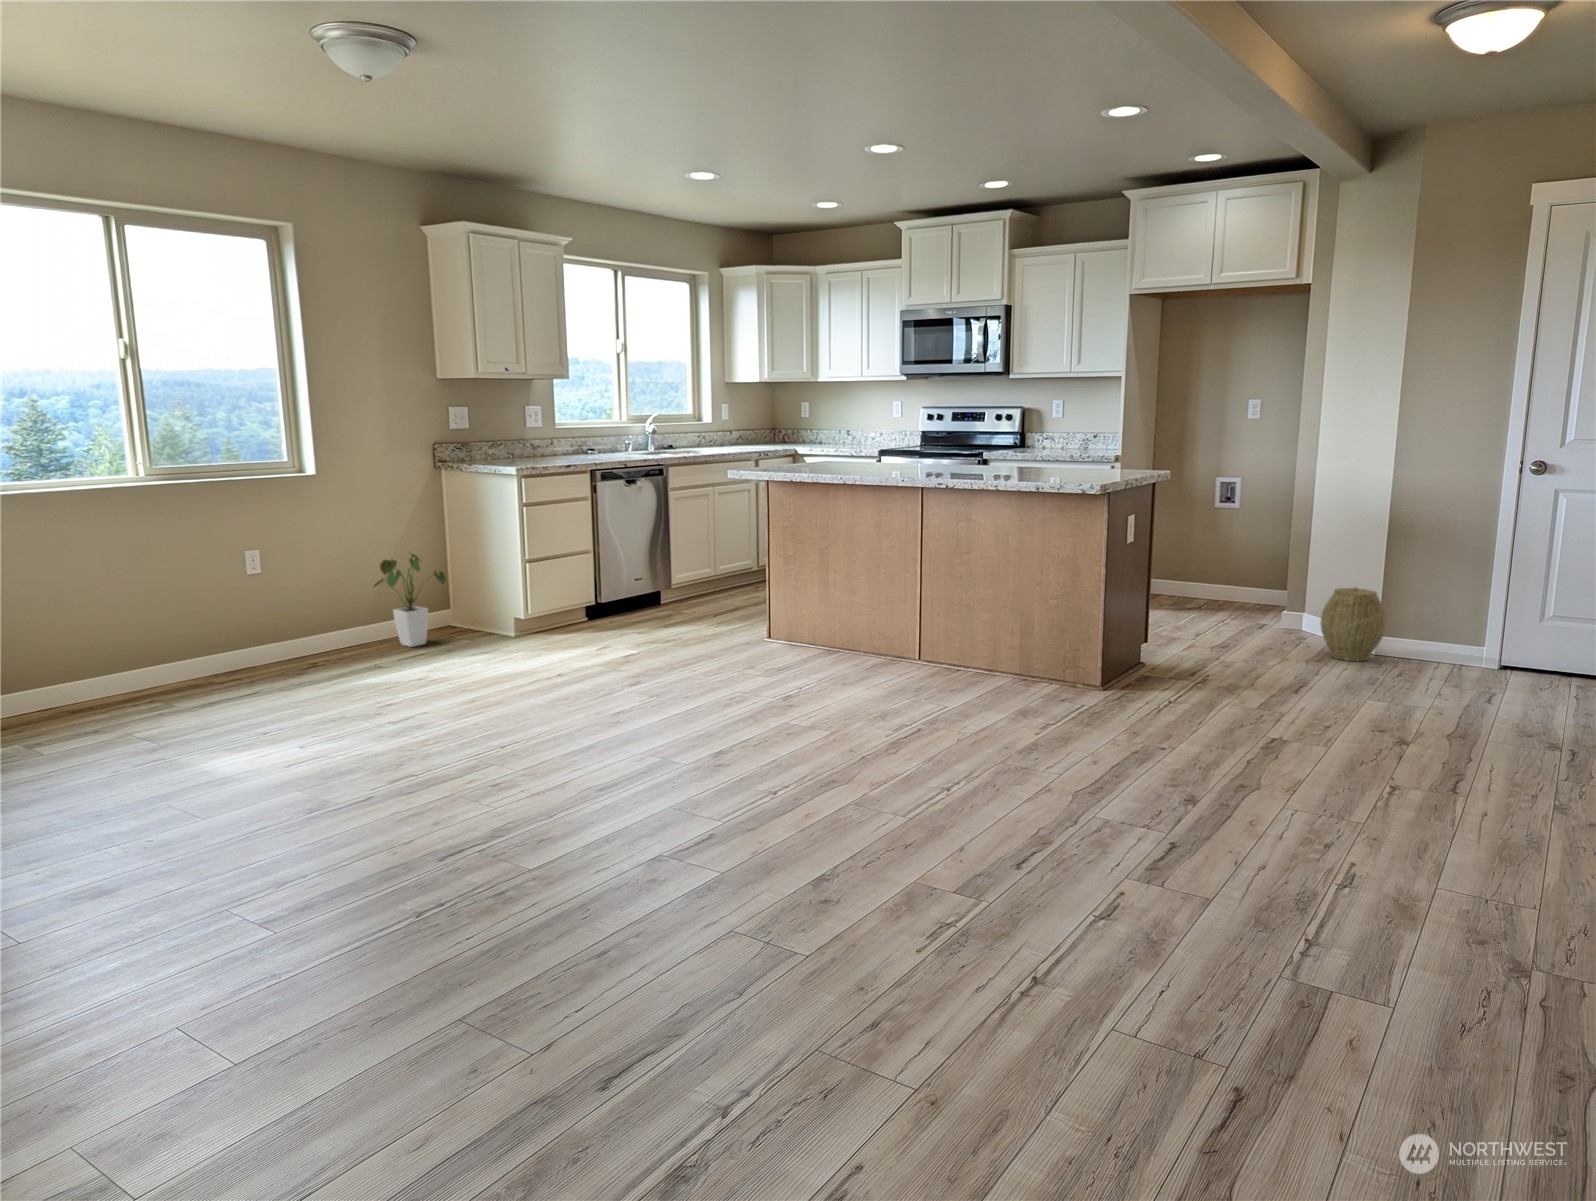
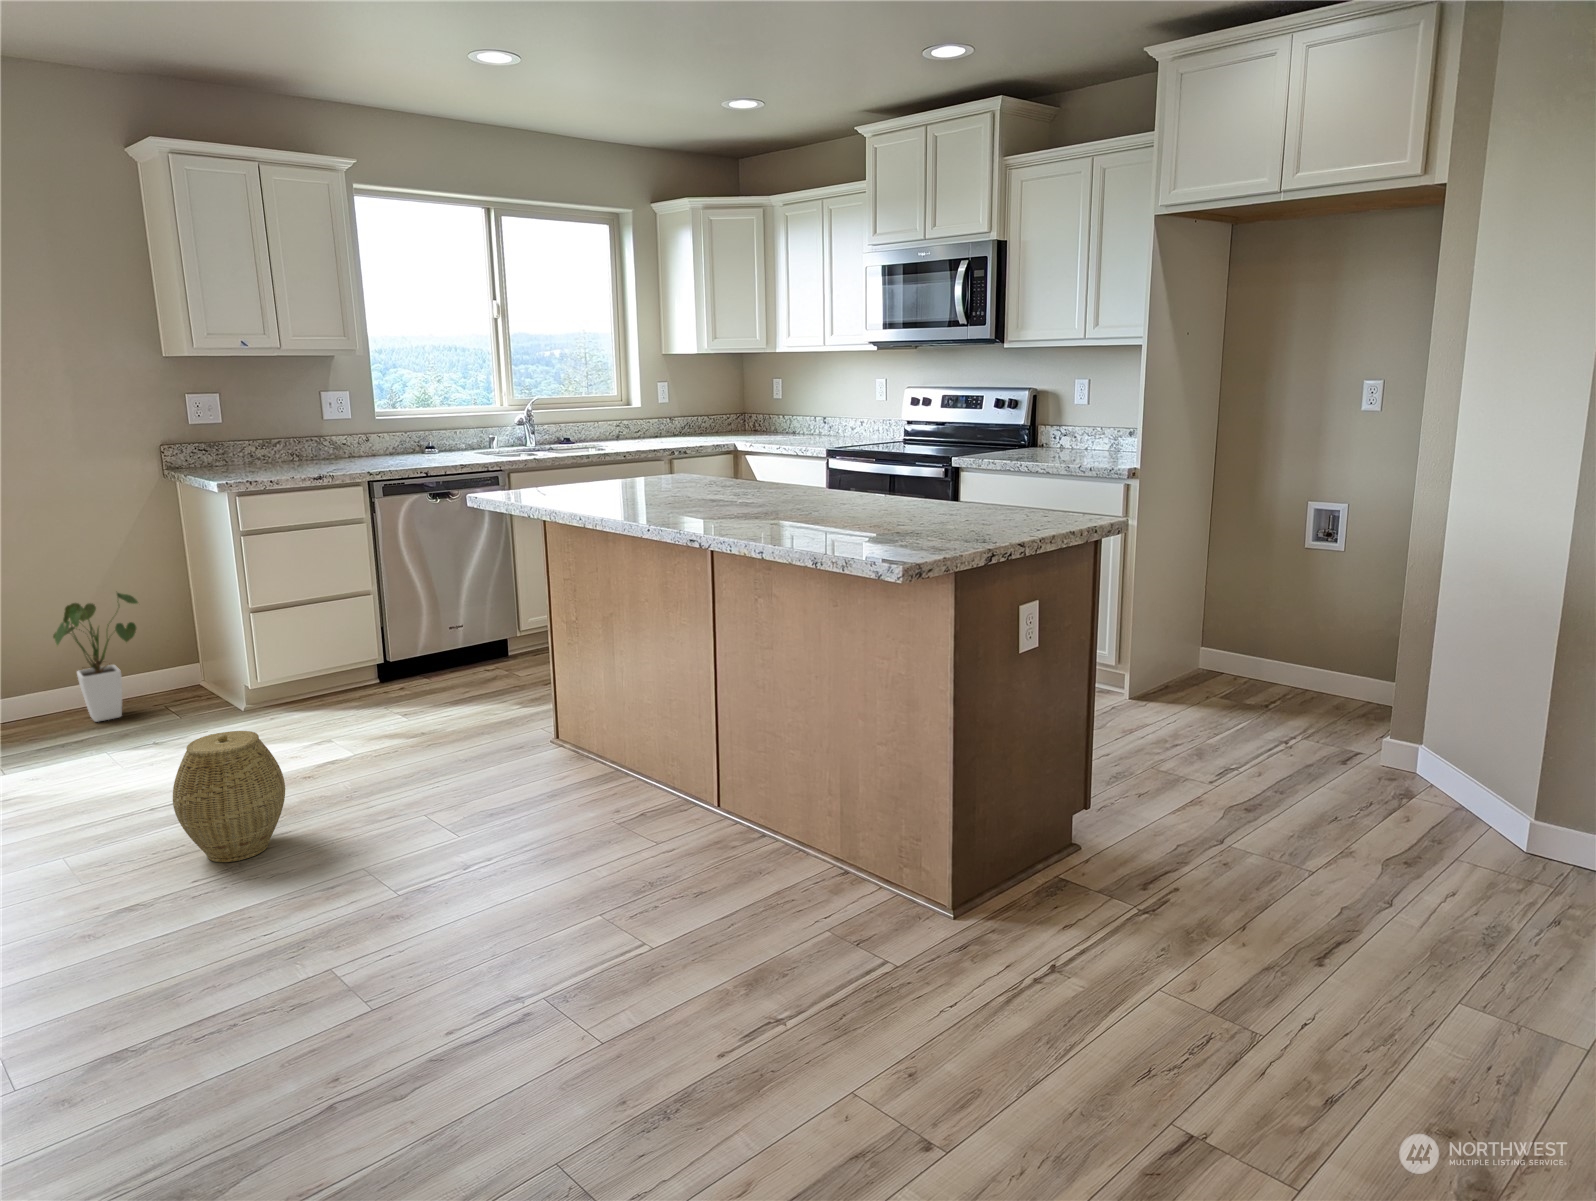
woven basket: present [1320,587,1386,661] -> present [173,731,285,862]

